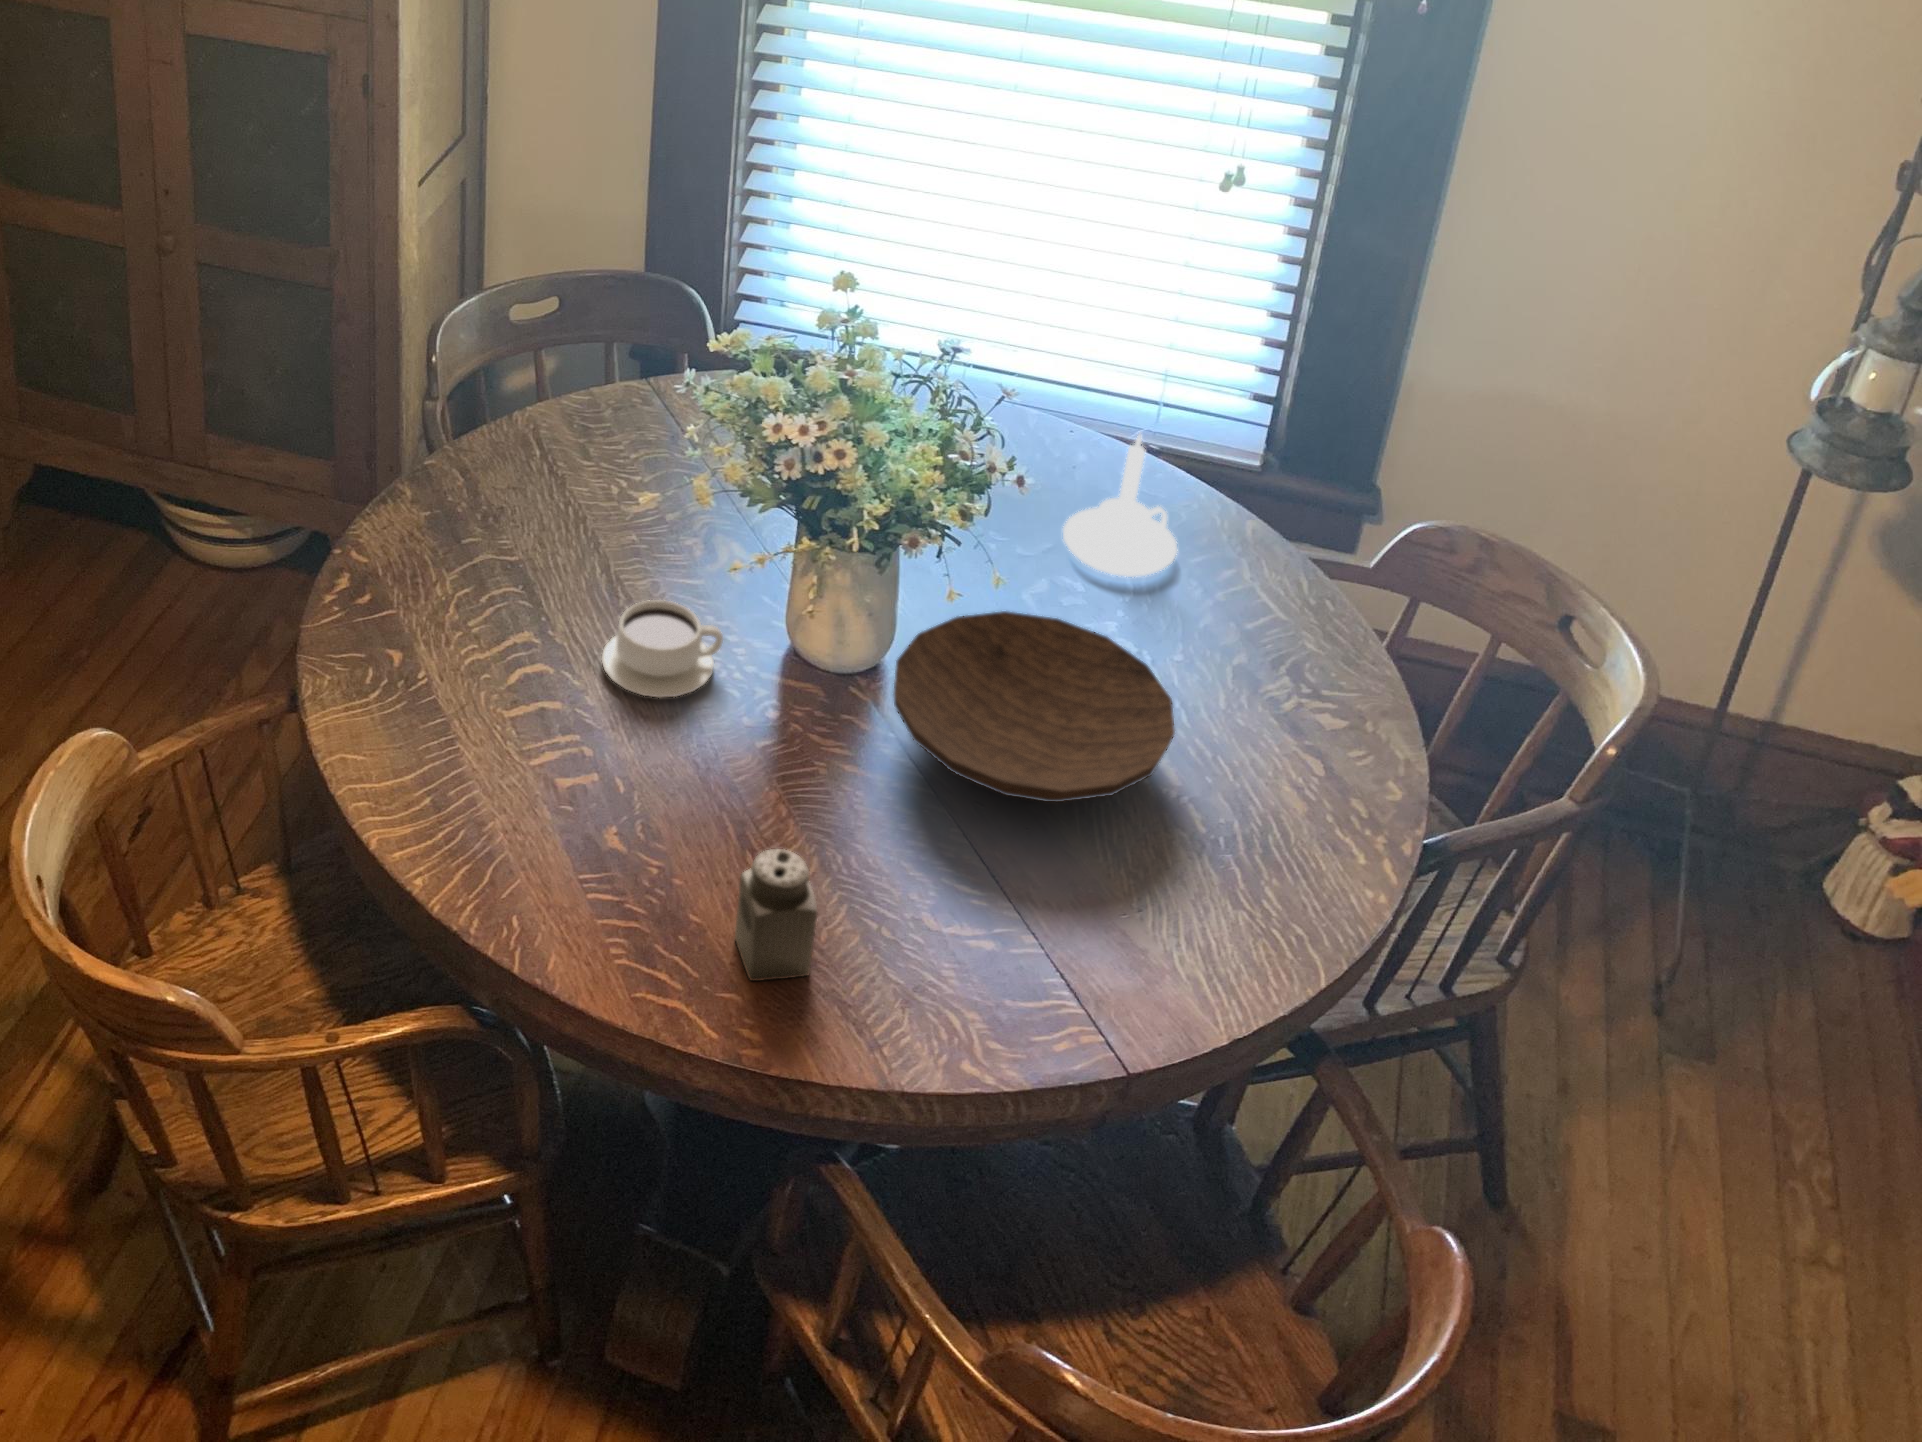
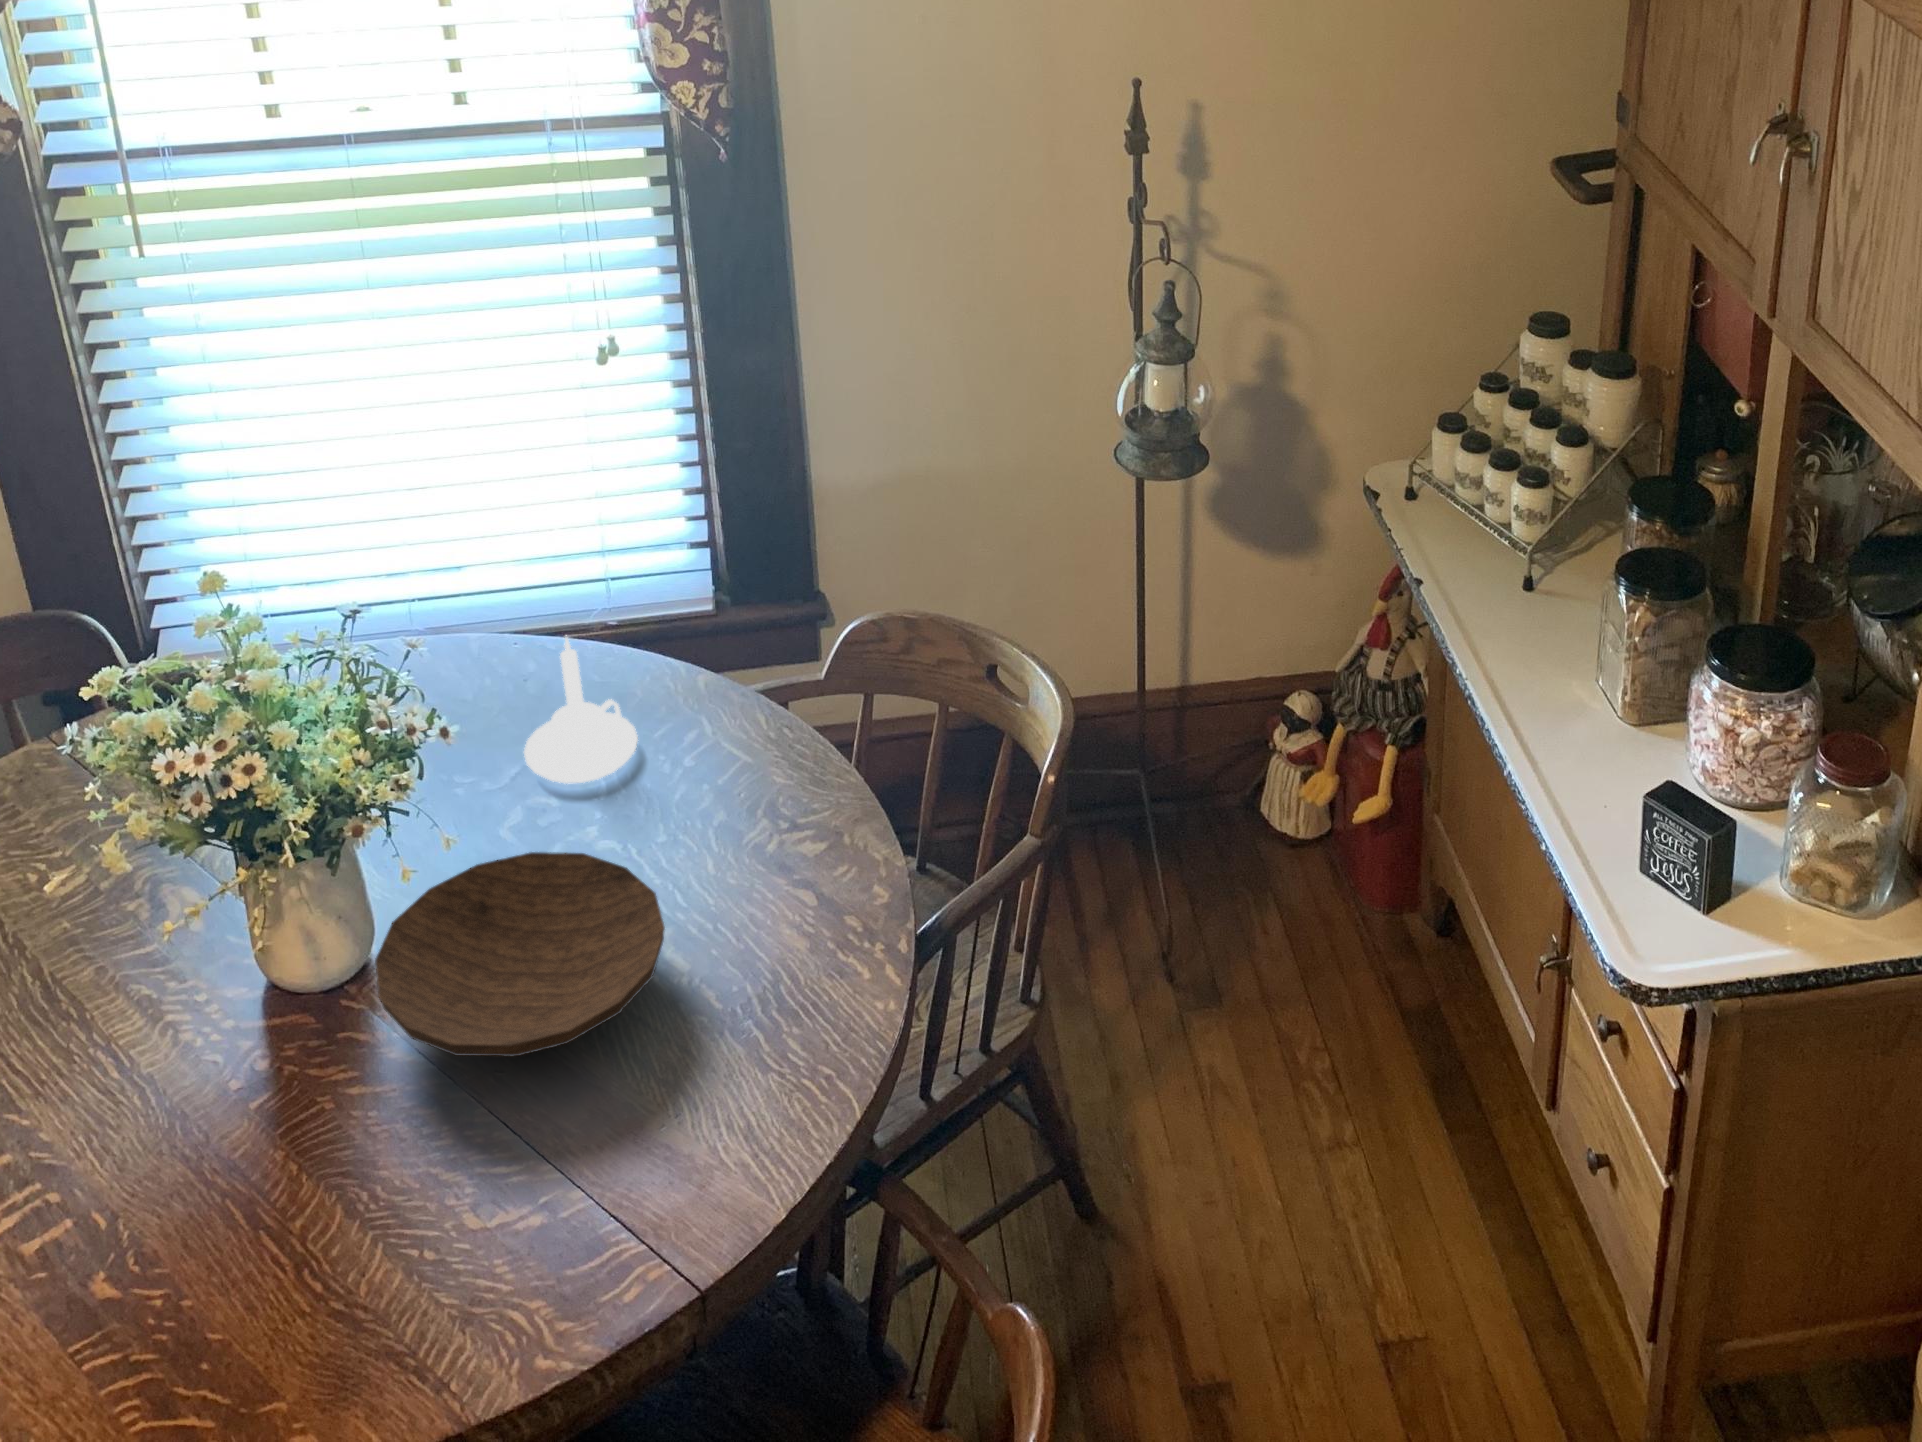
teacup: present [601,600,723,697] -> none [49,988,185,1107]
salt shaker: present [735,849,817,981] -> none [251,1218,358,1374]

